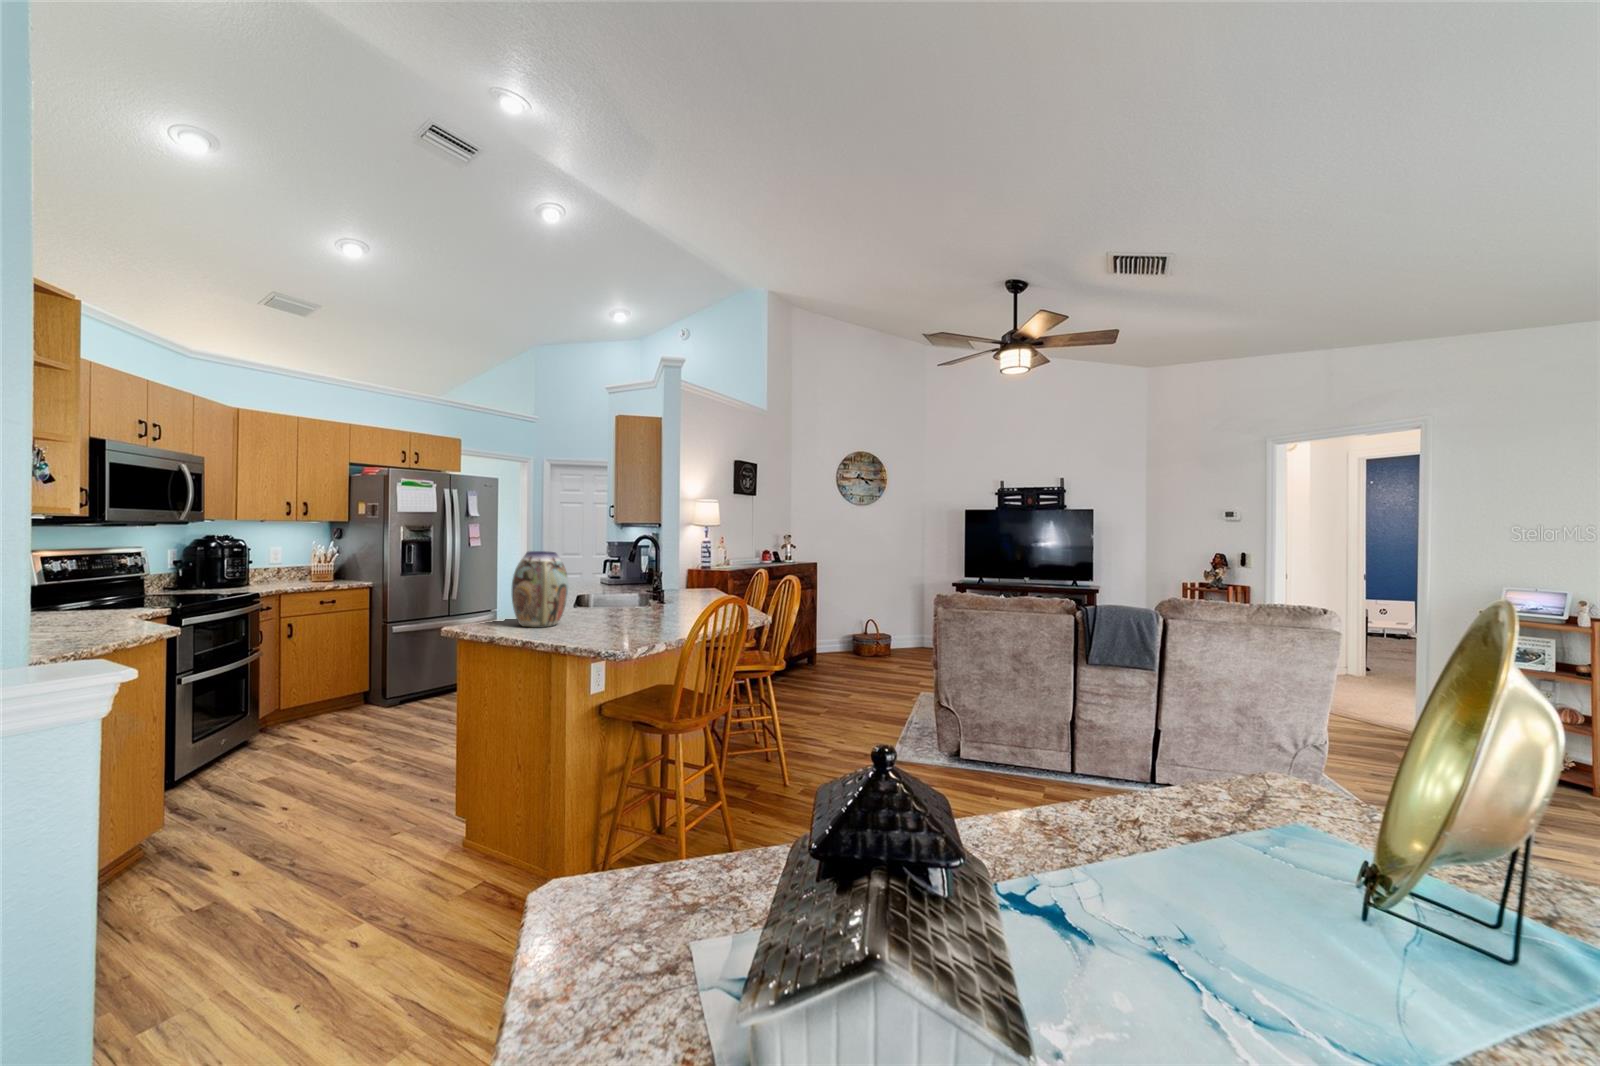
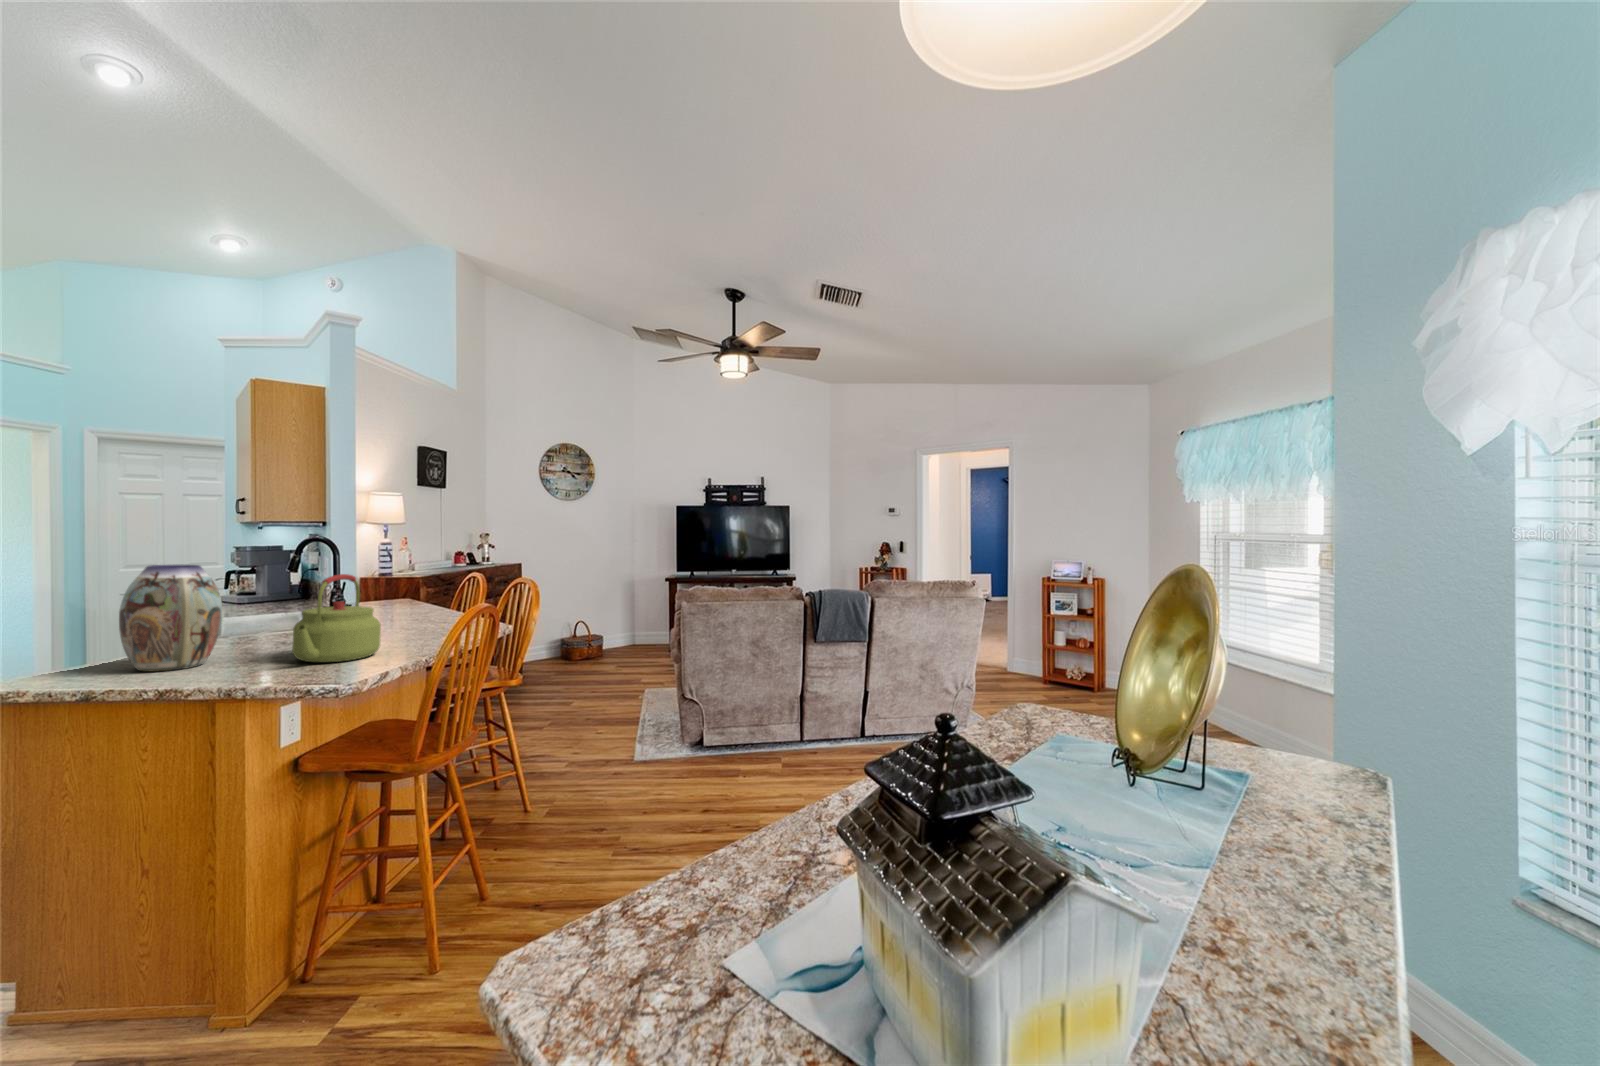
kettle: none [605,564,664,633] -> present [292,574,381,662]

